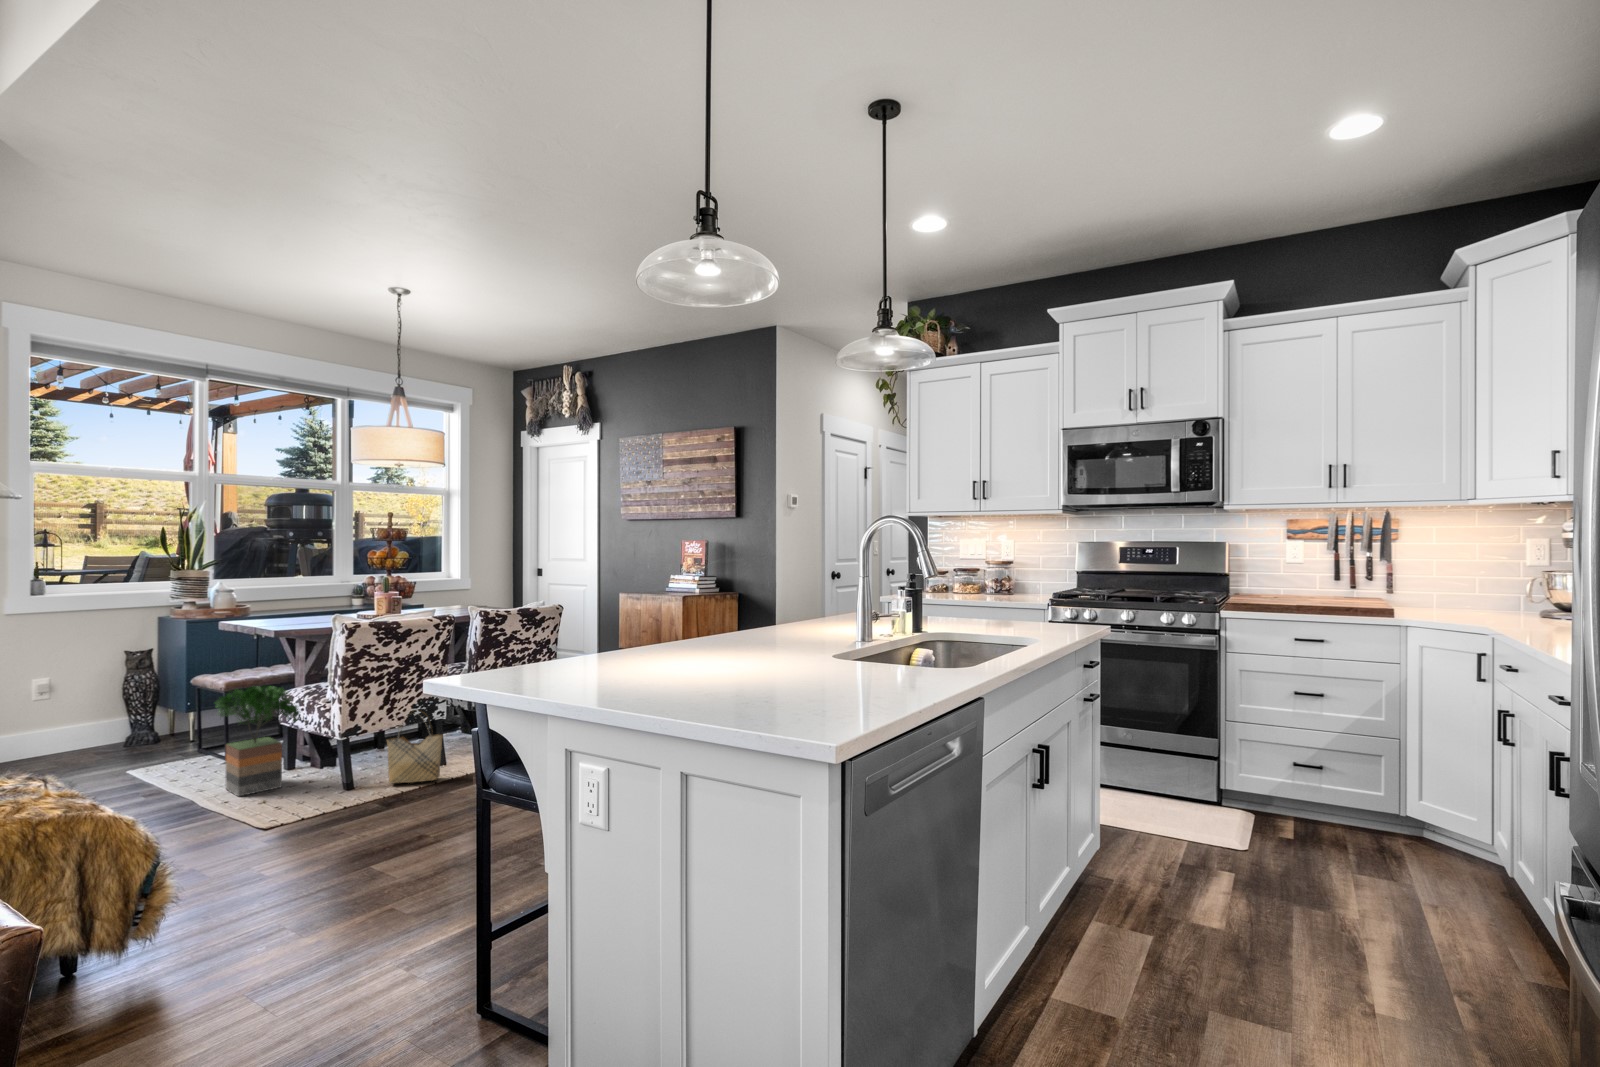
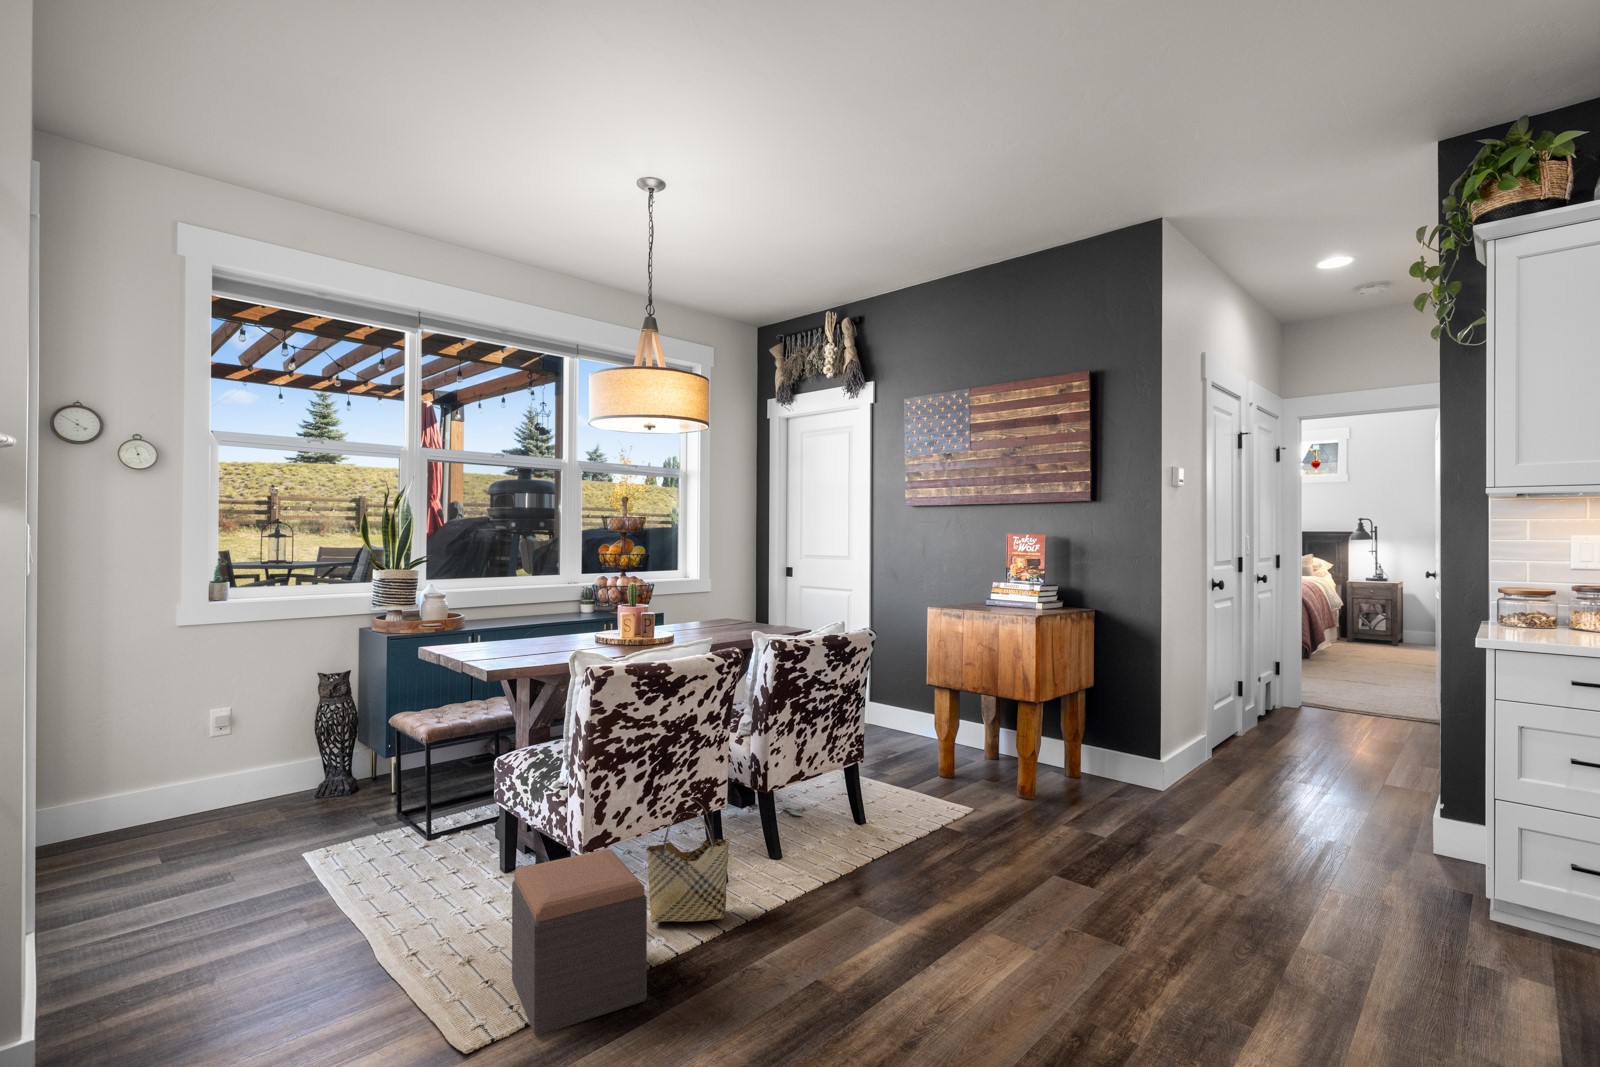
potted tree: present [215,686,300,797] -> none [399,747,524,930]
footstool: none [294,733,379,825] -> present [512,849,647,1036]

